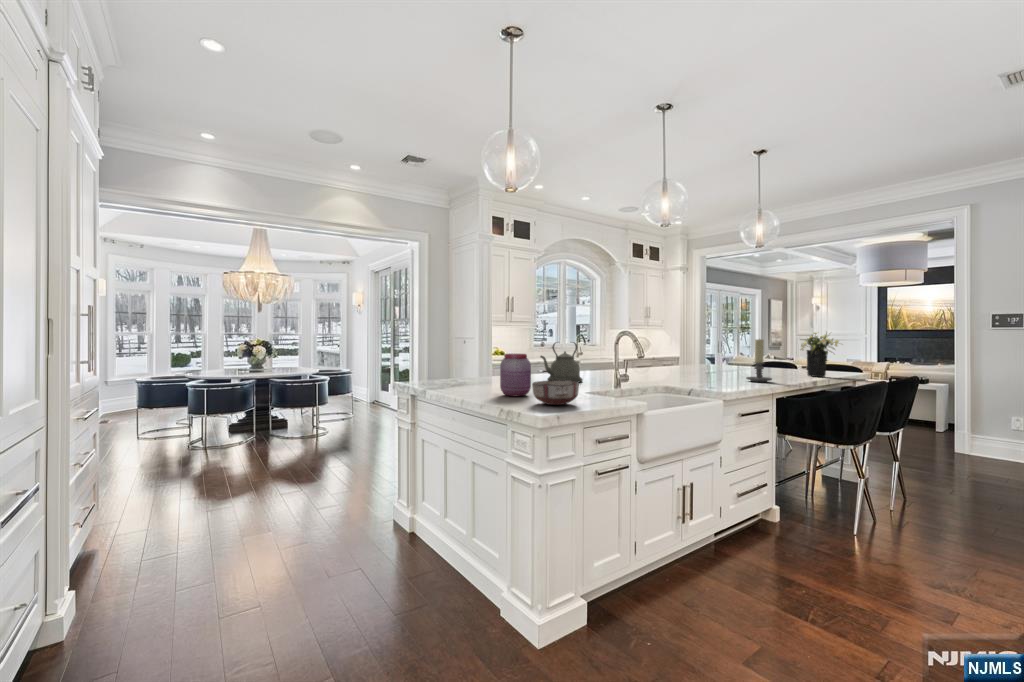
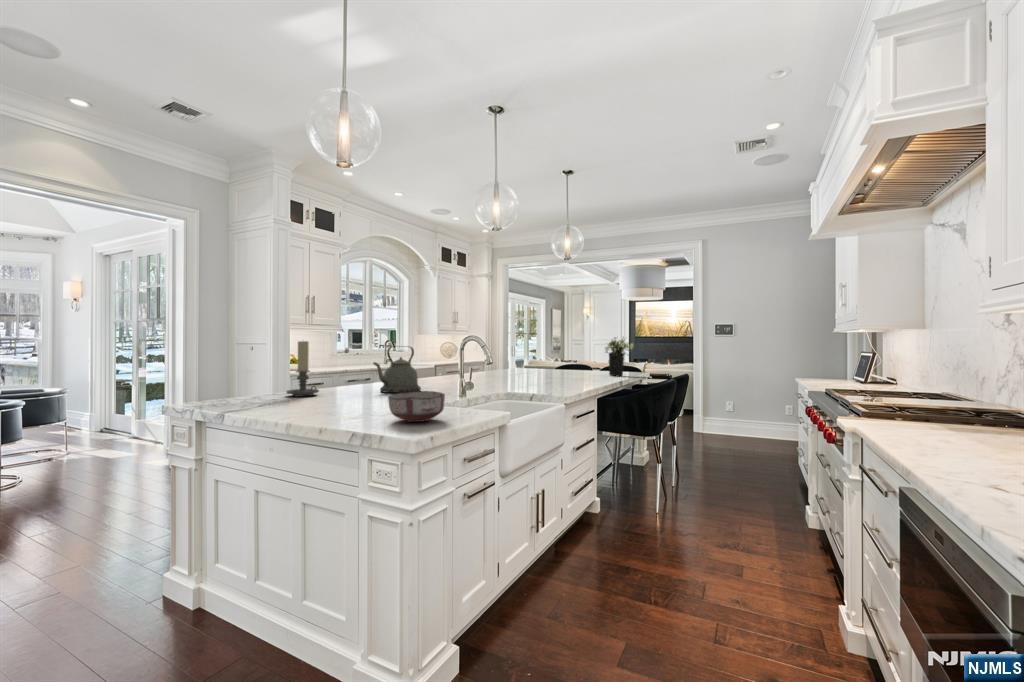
candle holder: present [746,339,772,382] -> present [287,341,319,396]
jar: present [500,354,531,396] -> none [337,361,377,414]

